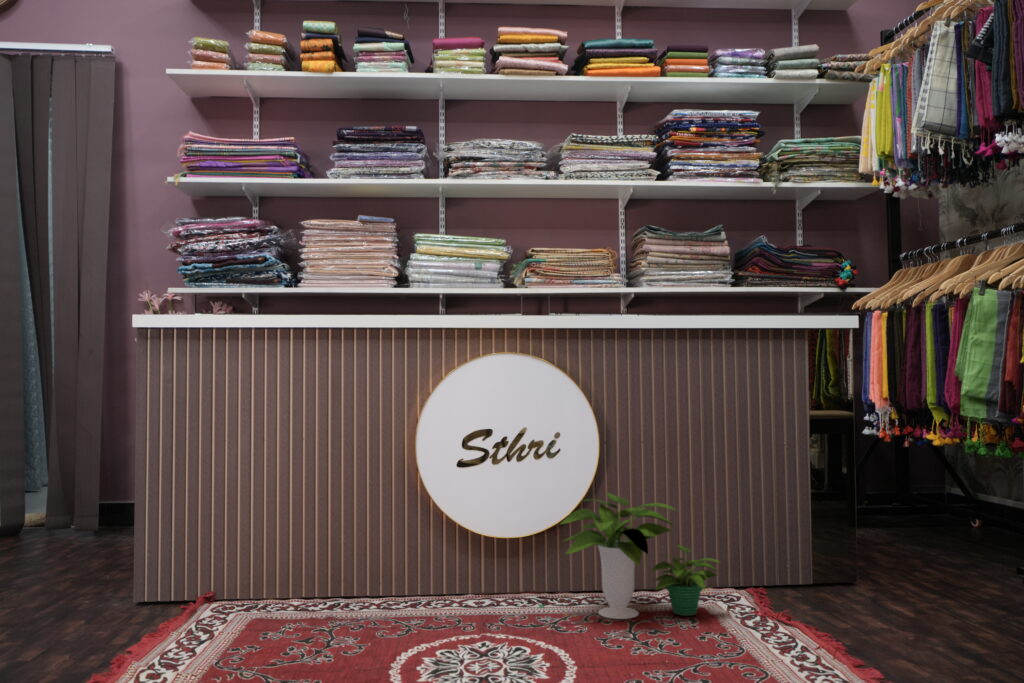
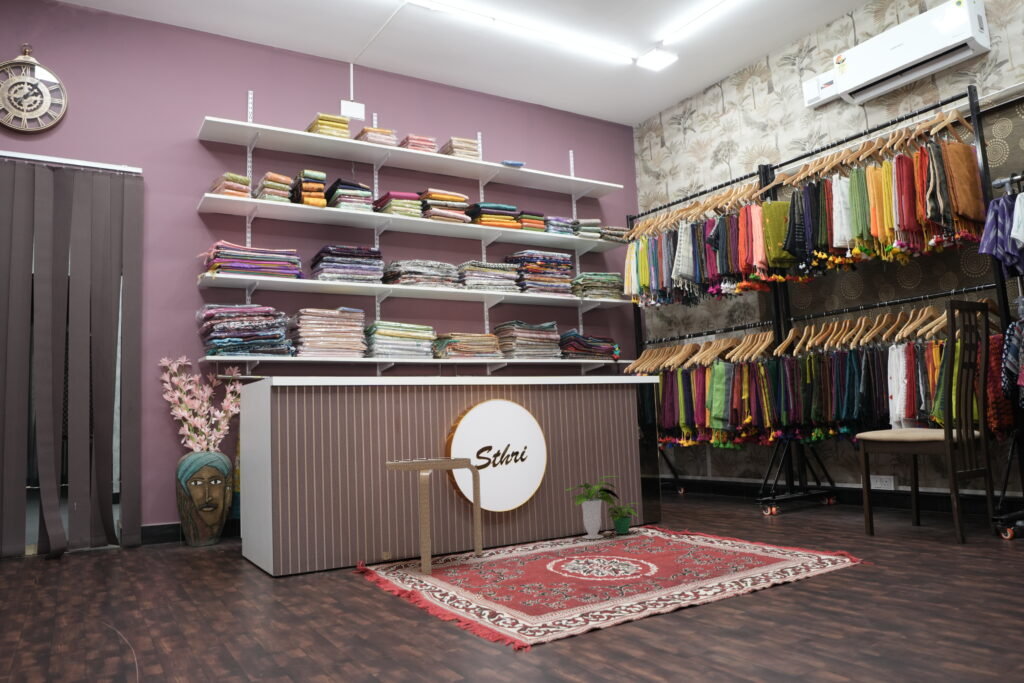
stool: none [187,449,364,657] -> present [383,458,482,575]

